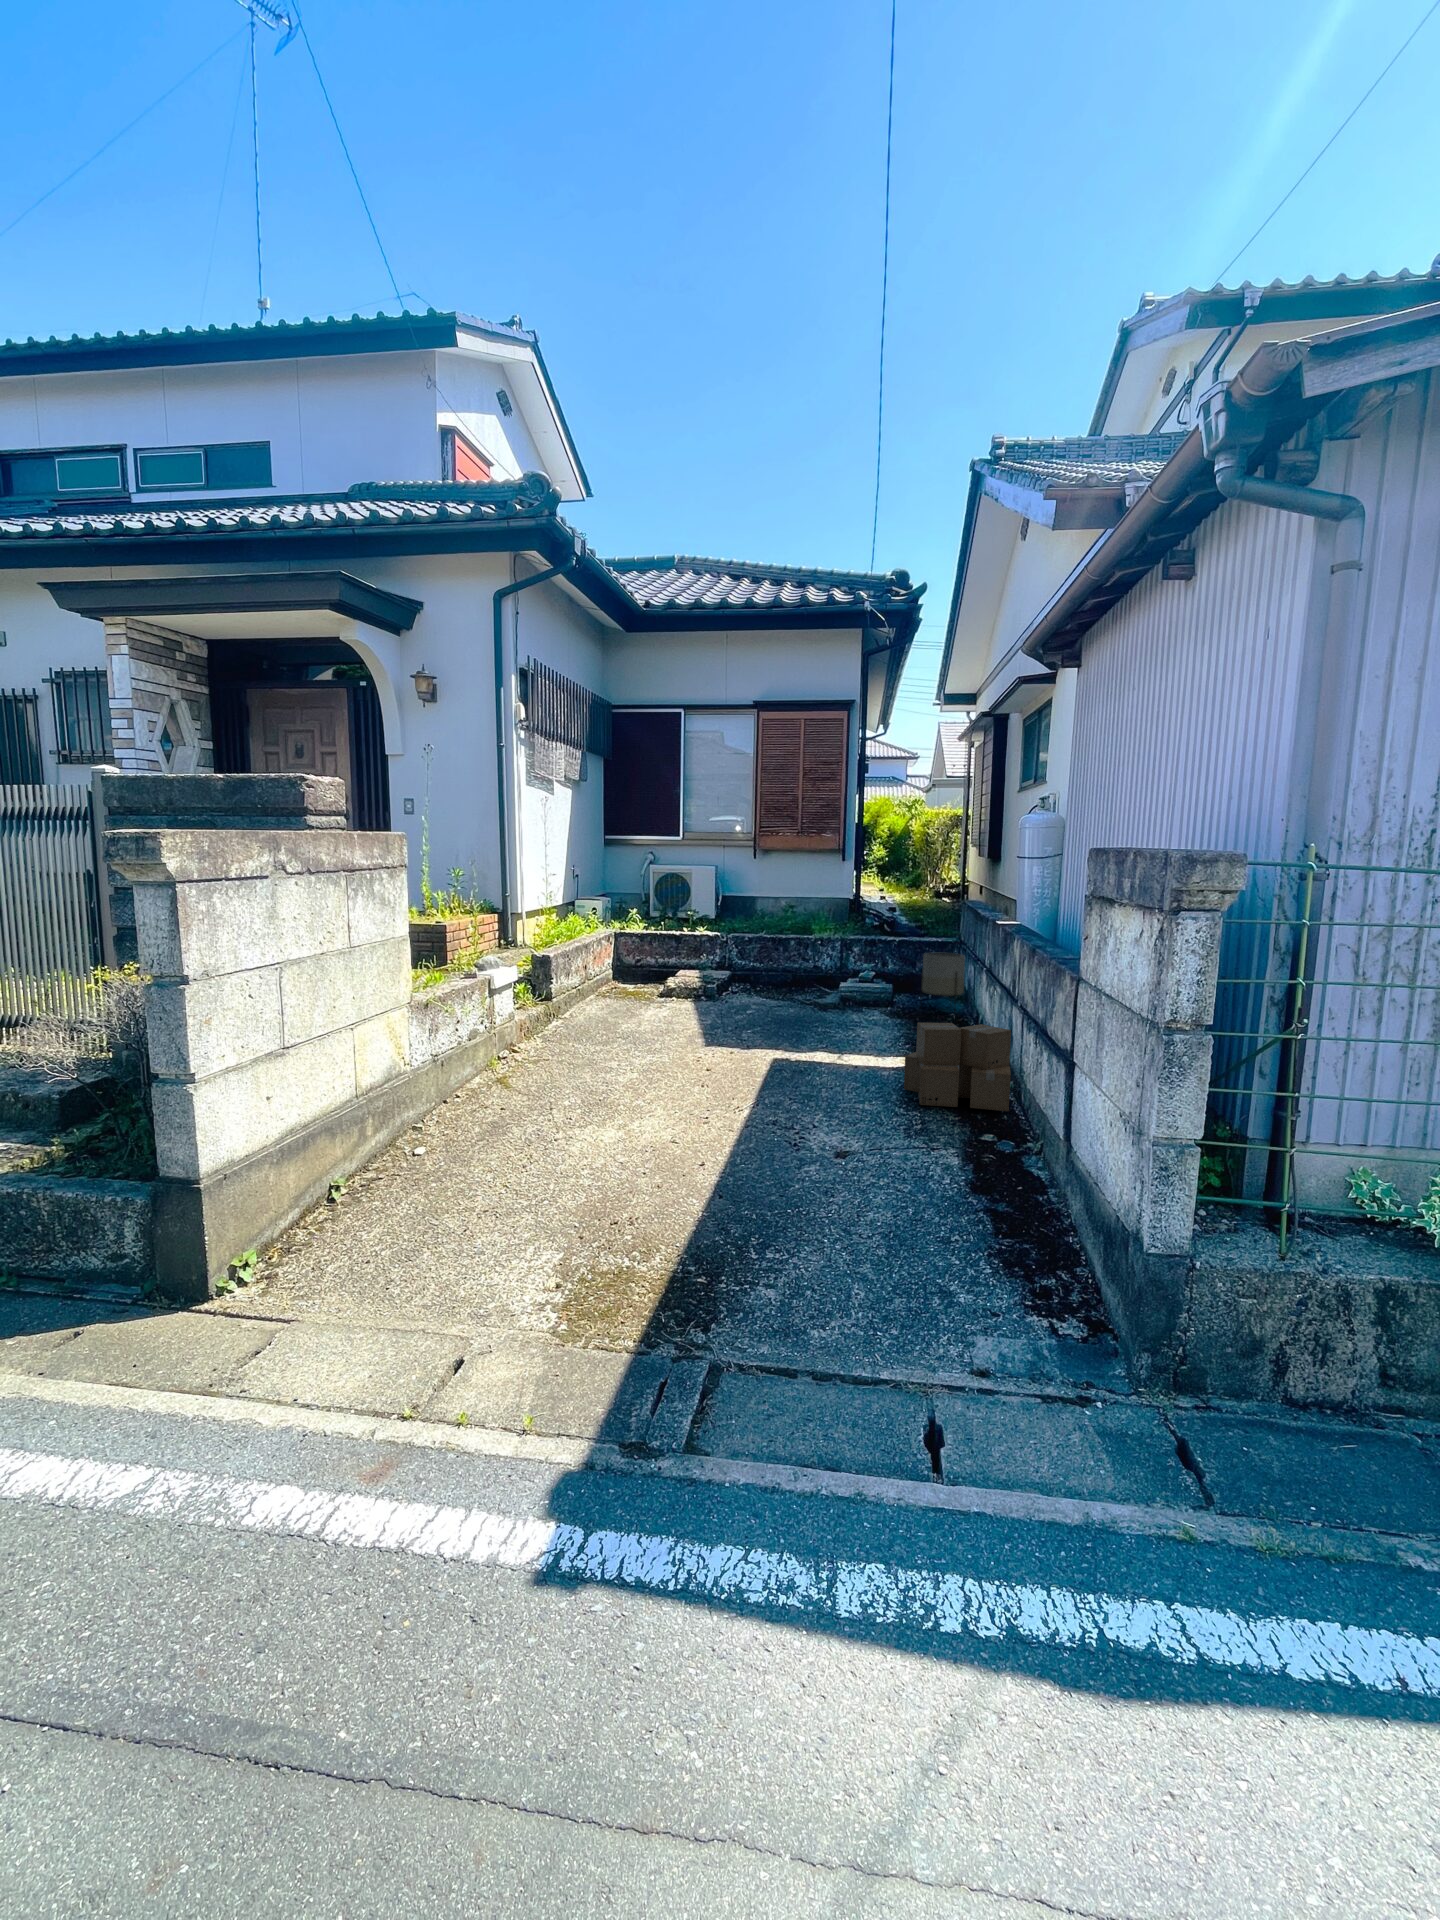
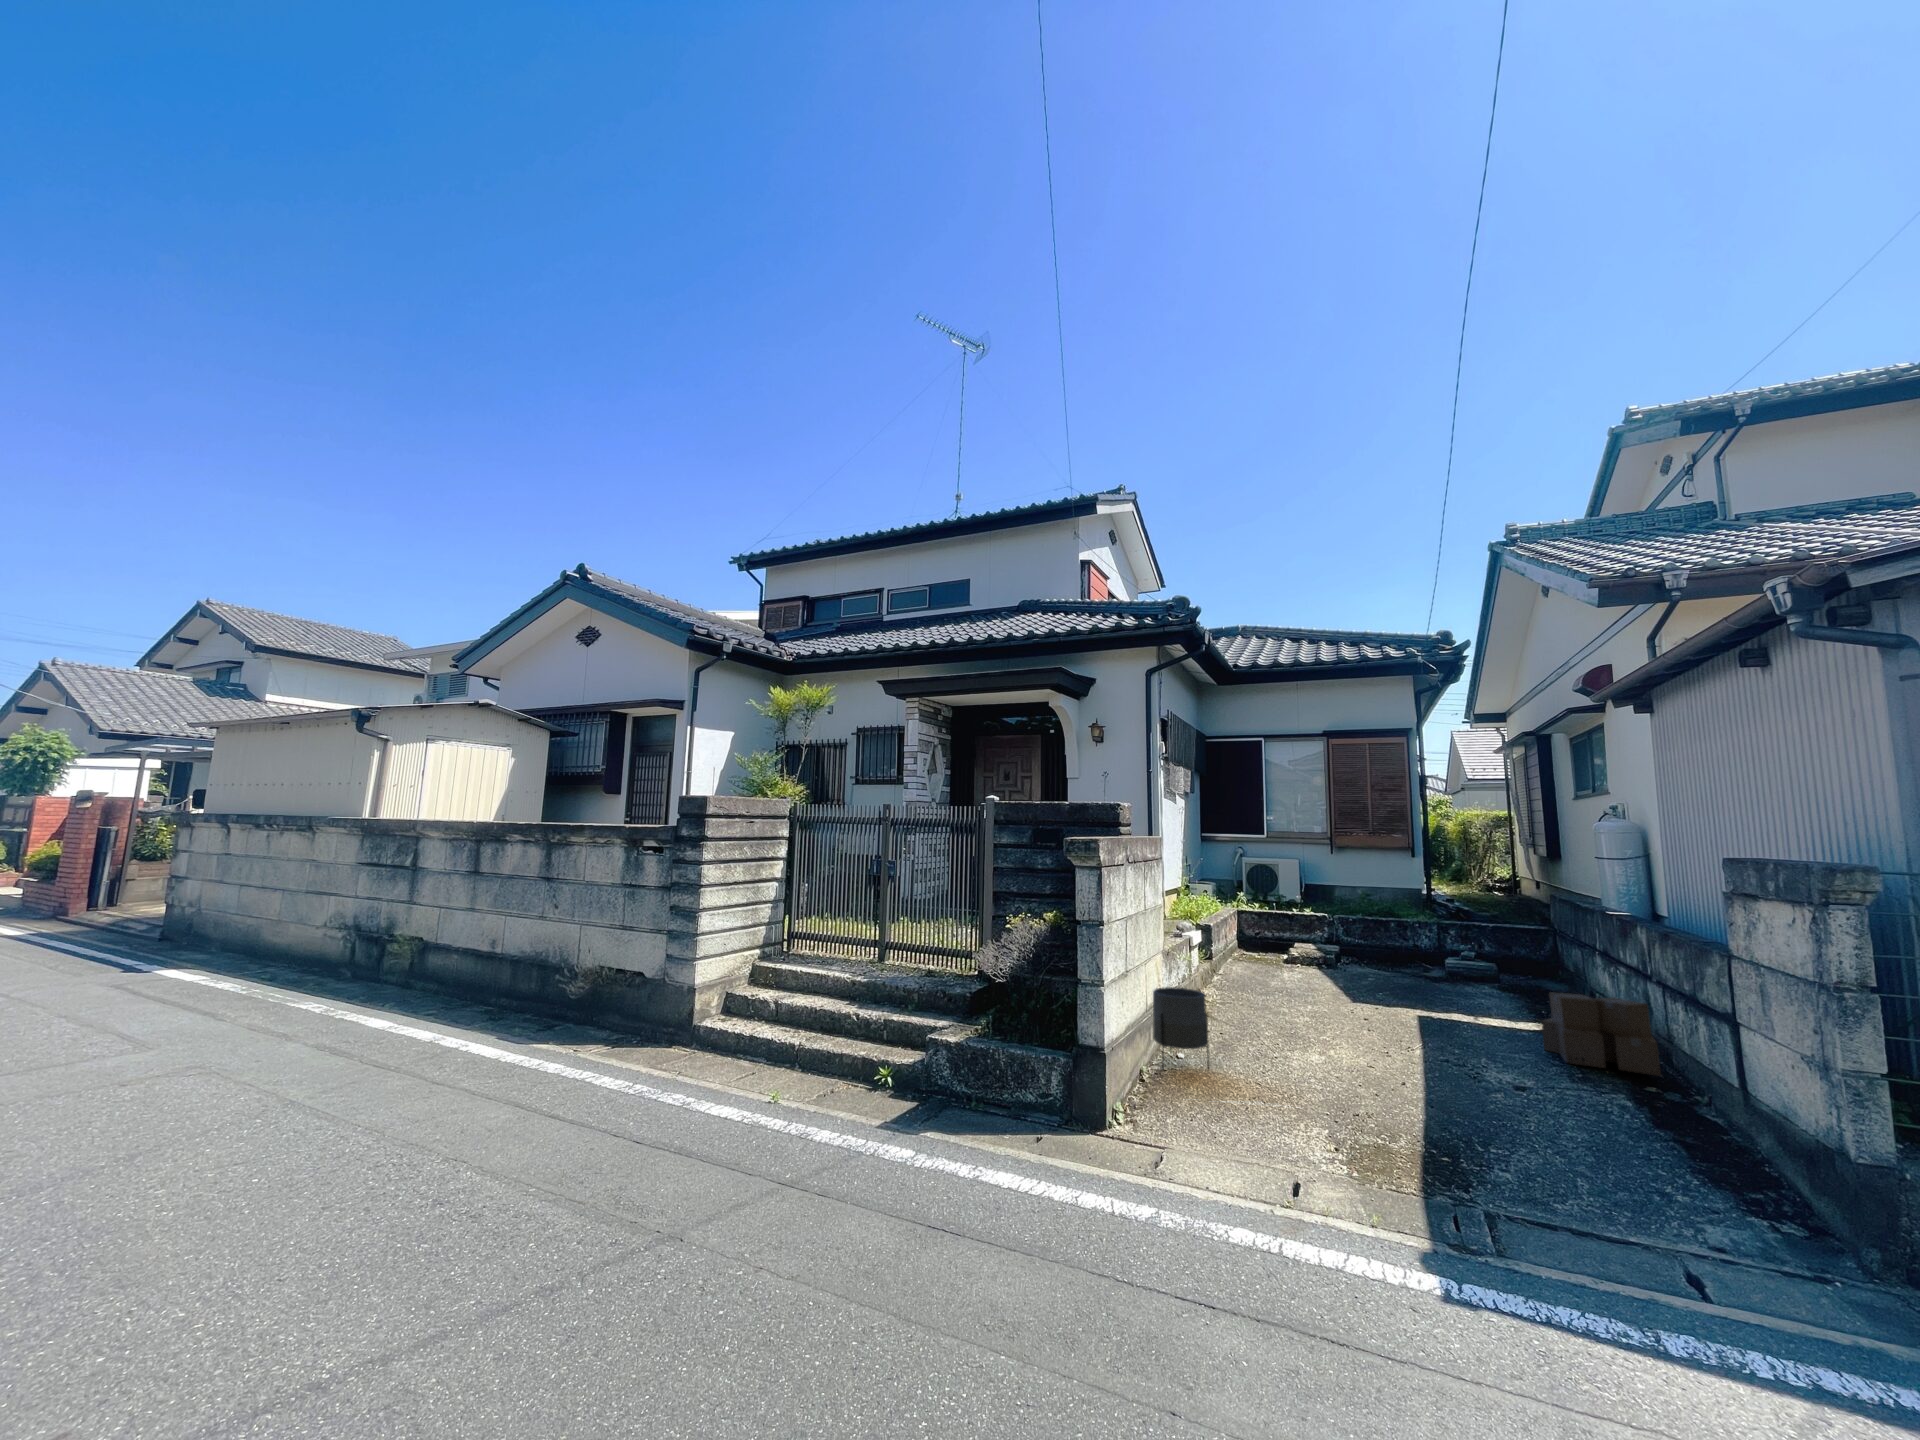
planter: present [920,953,965,1003] -> present [1153,987,1209,1067]

